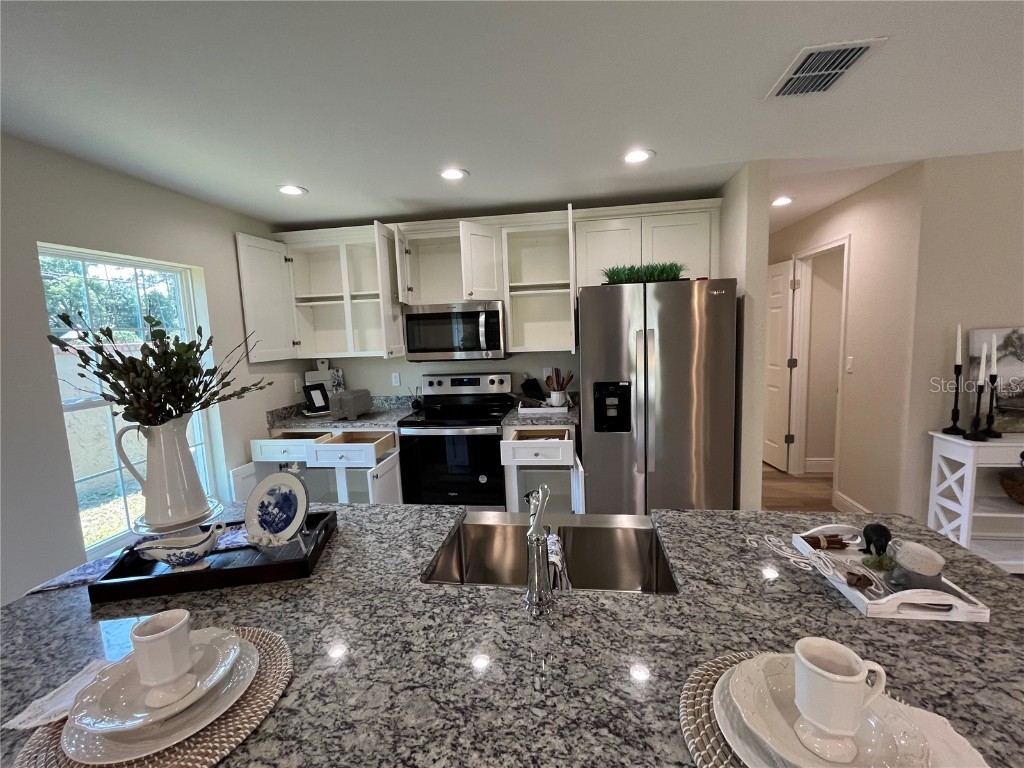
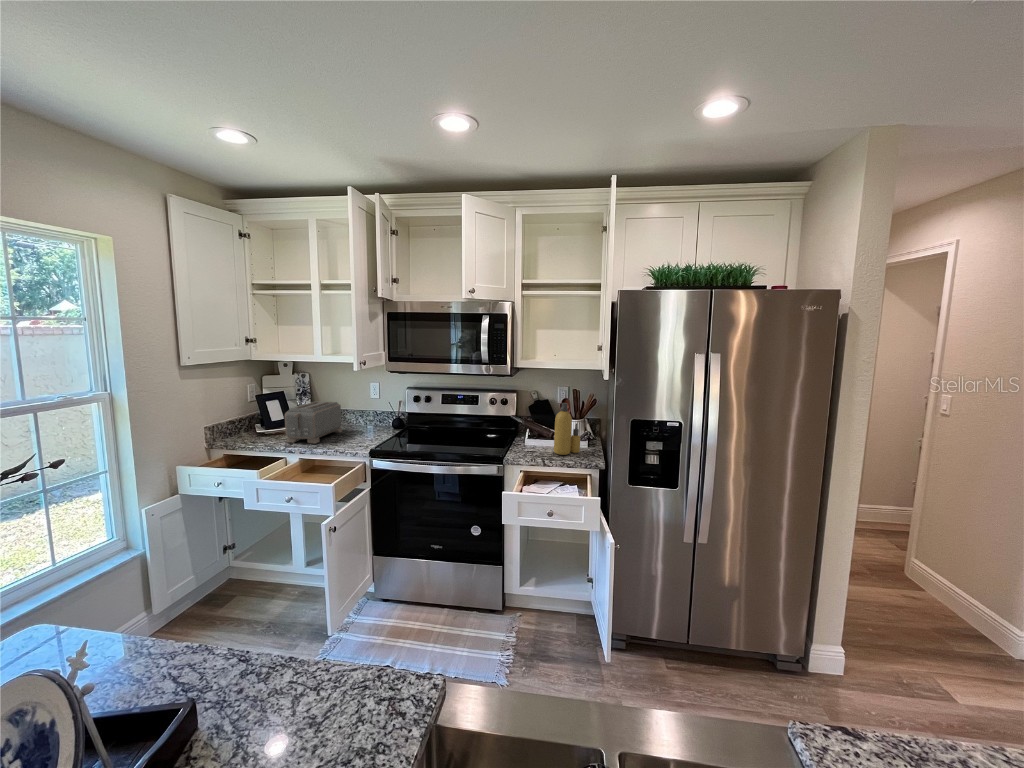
bottle: none [539,377,560,417] -> present [554,403,580,455]

